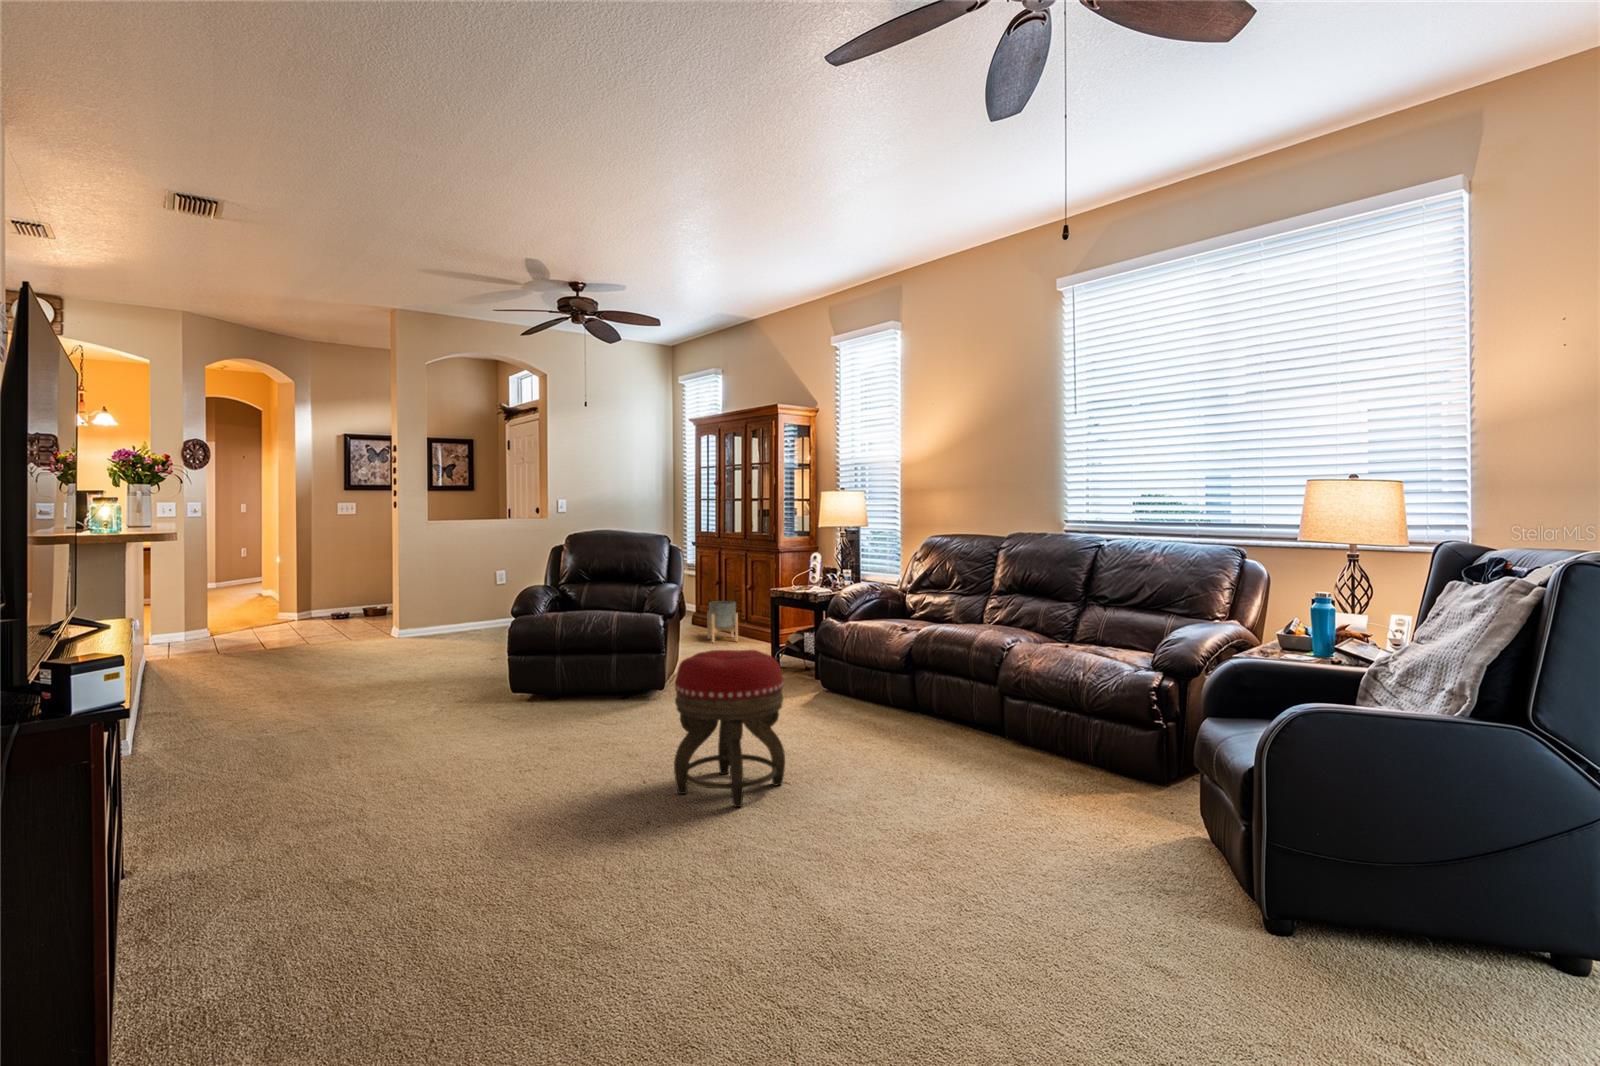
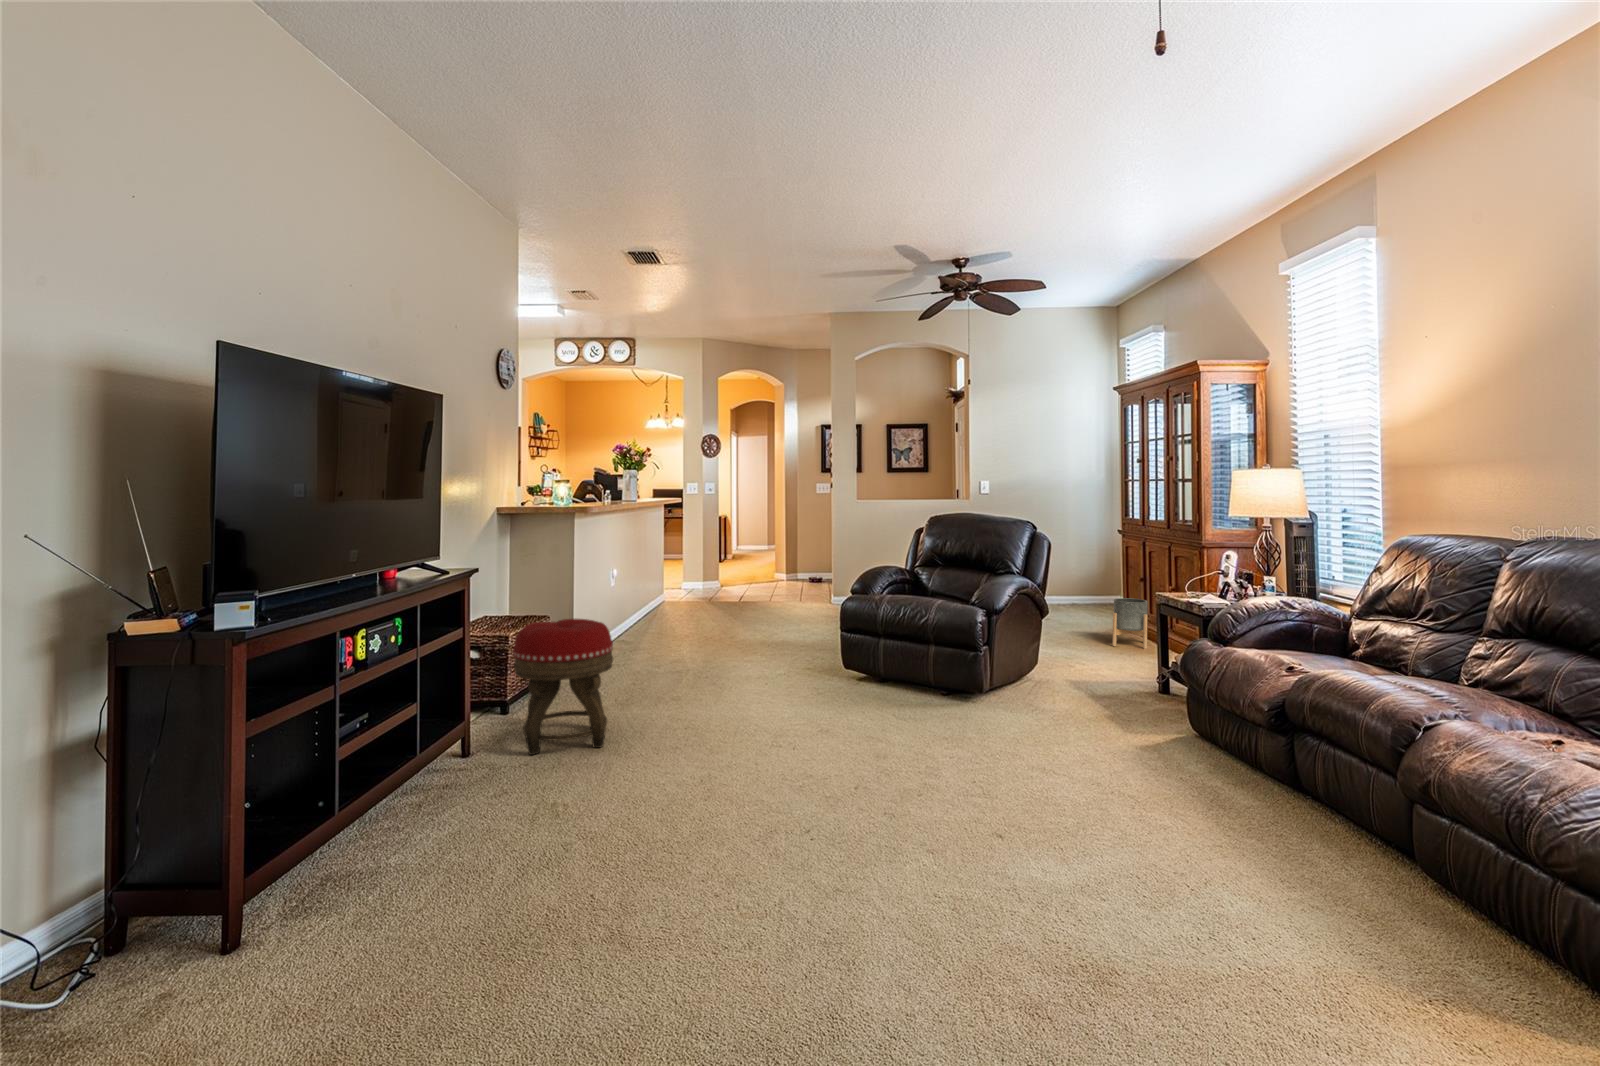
footstool: present [674,650,785,807] -> present [513,619,613,755]

